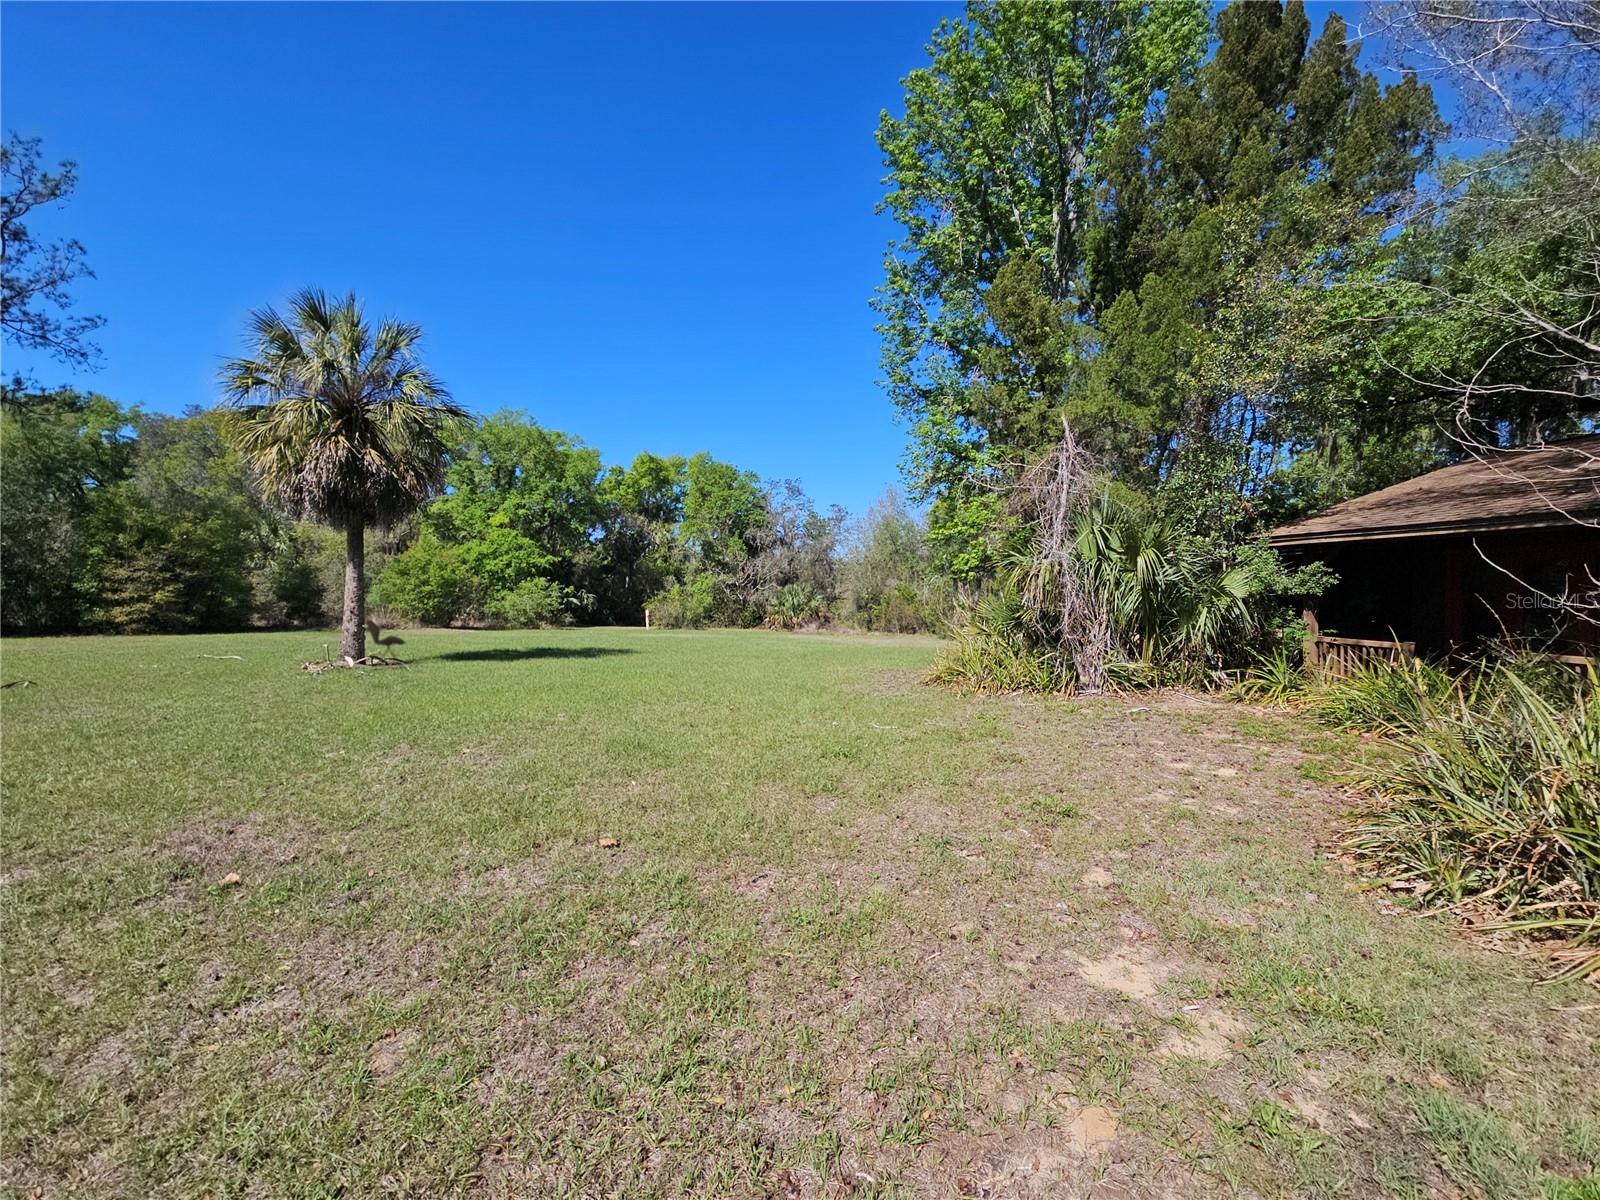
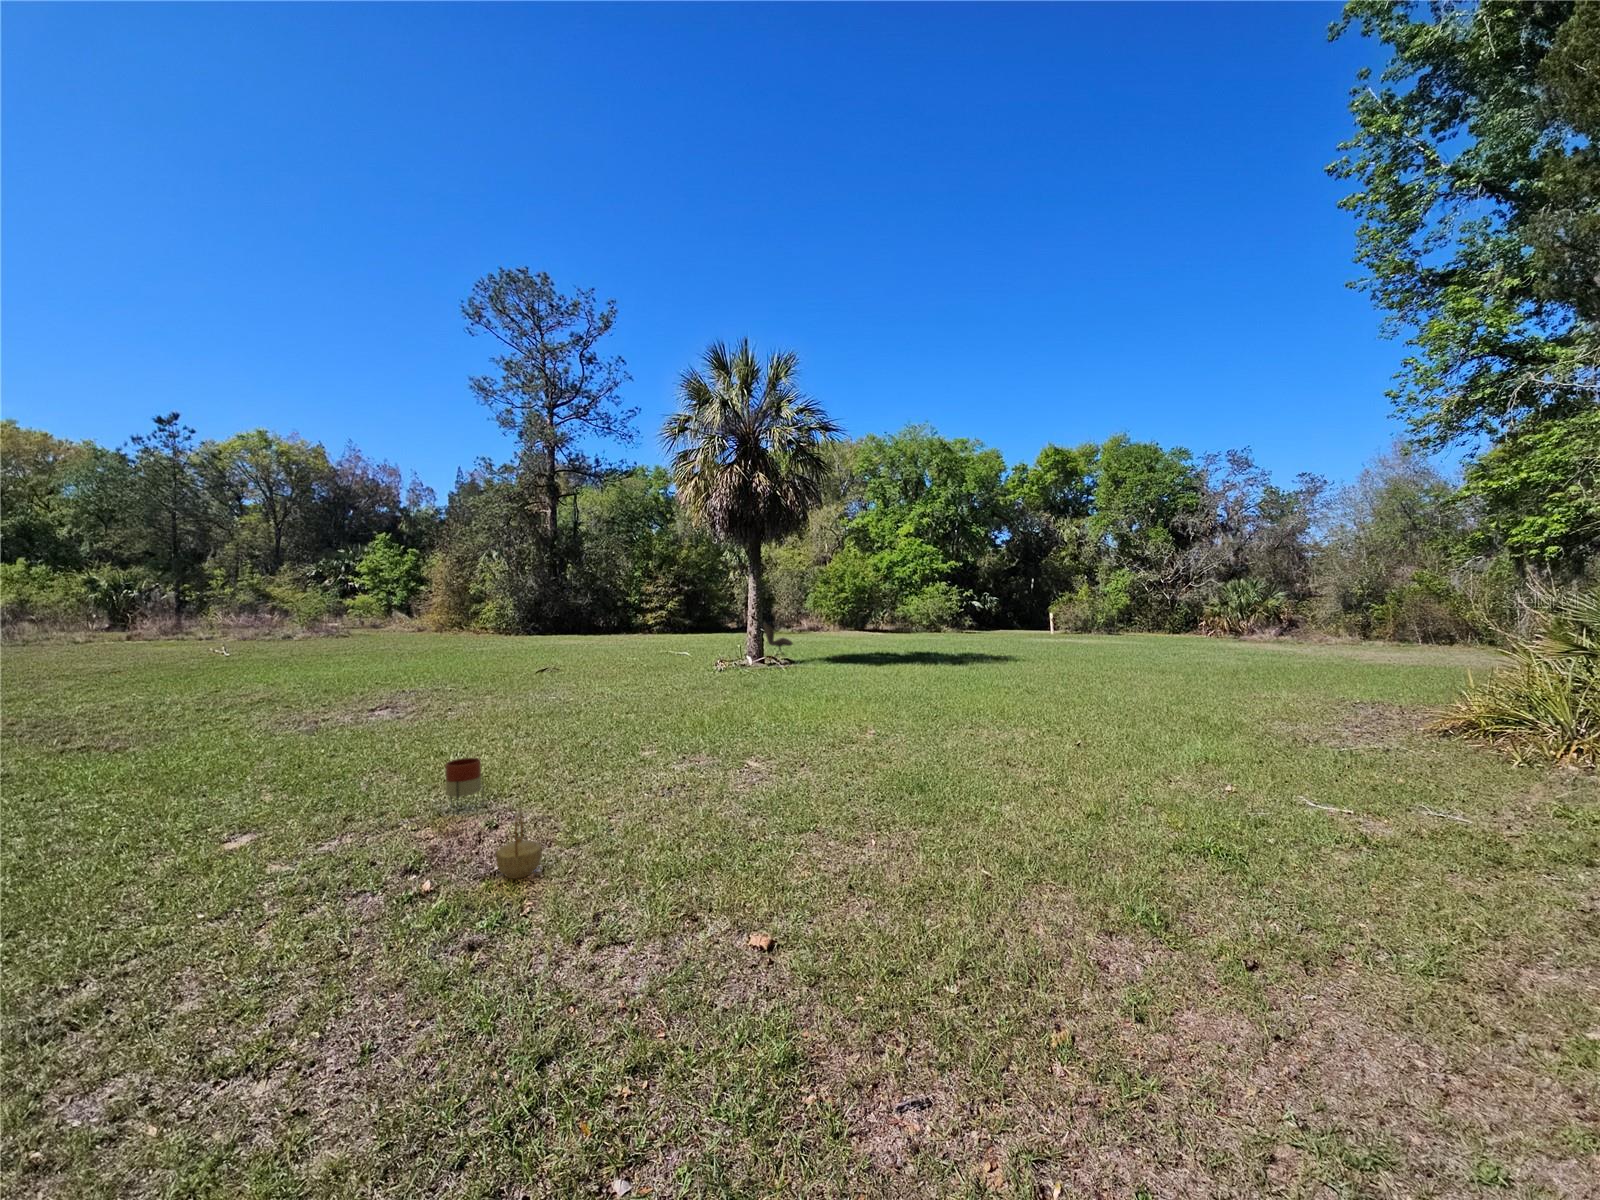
planter: none [109,778,163,846] -> present [445,758,484,806]
basket: none [291,804,344,874] -> present [496,808,542,879]

